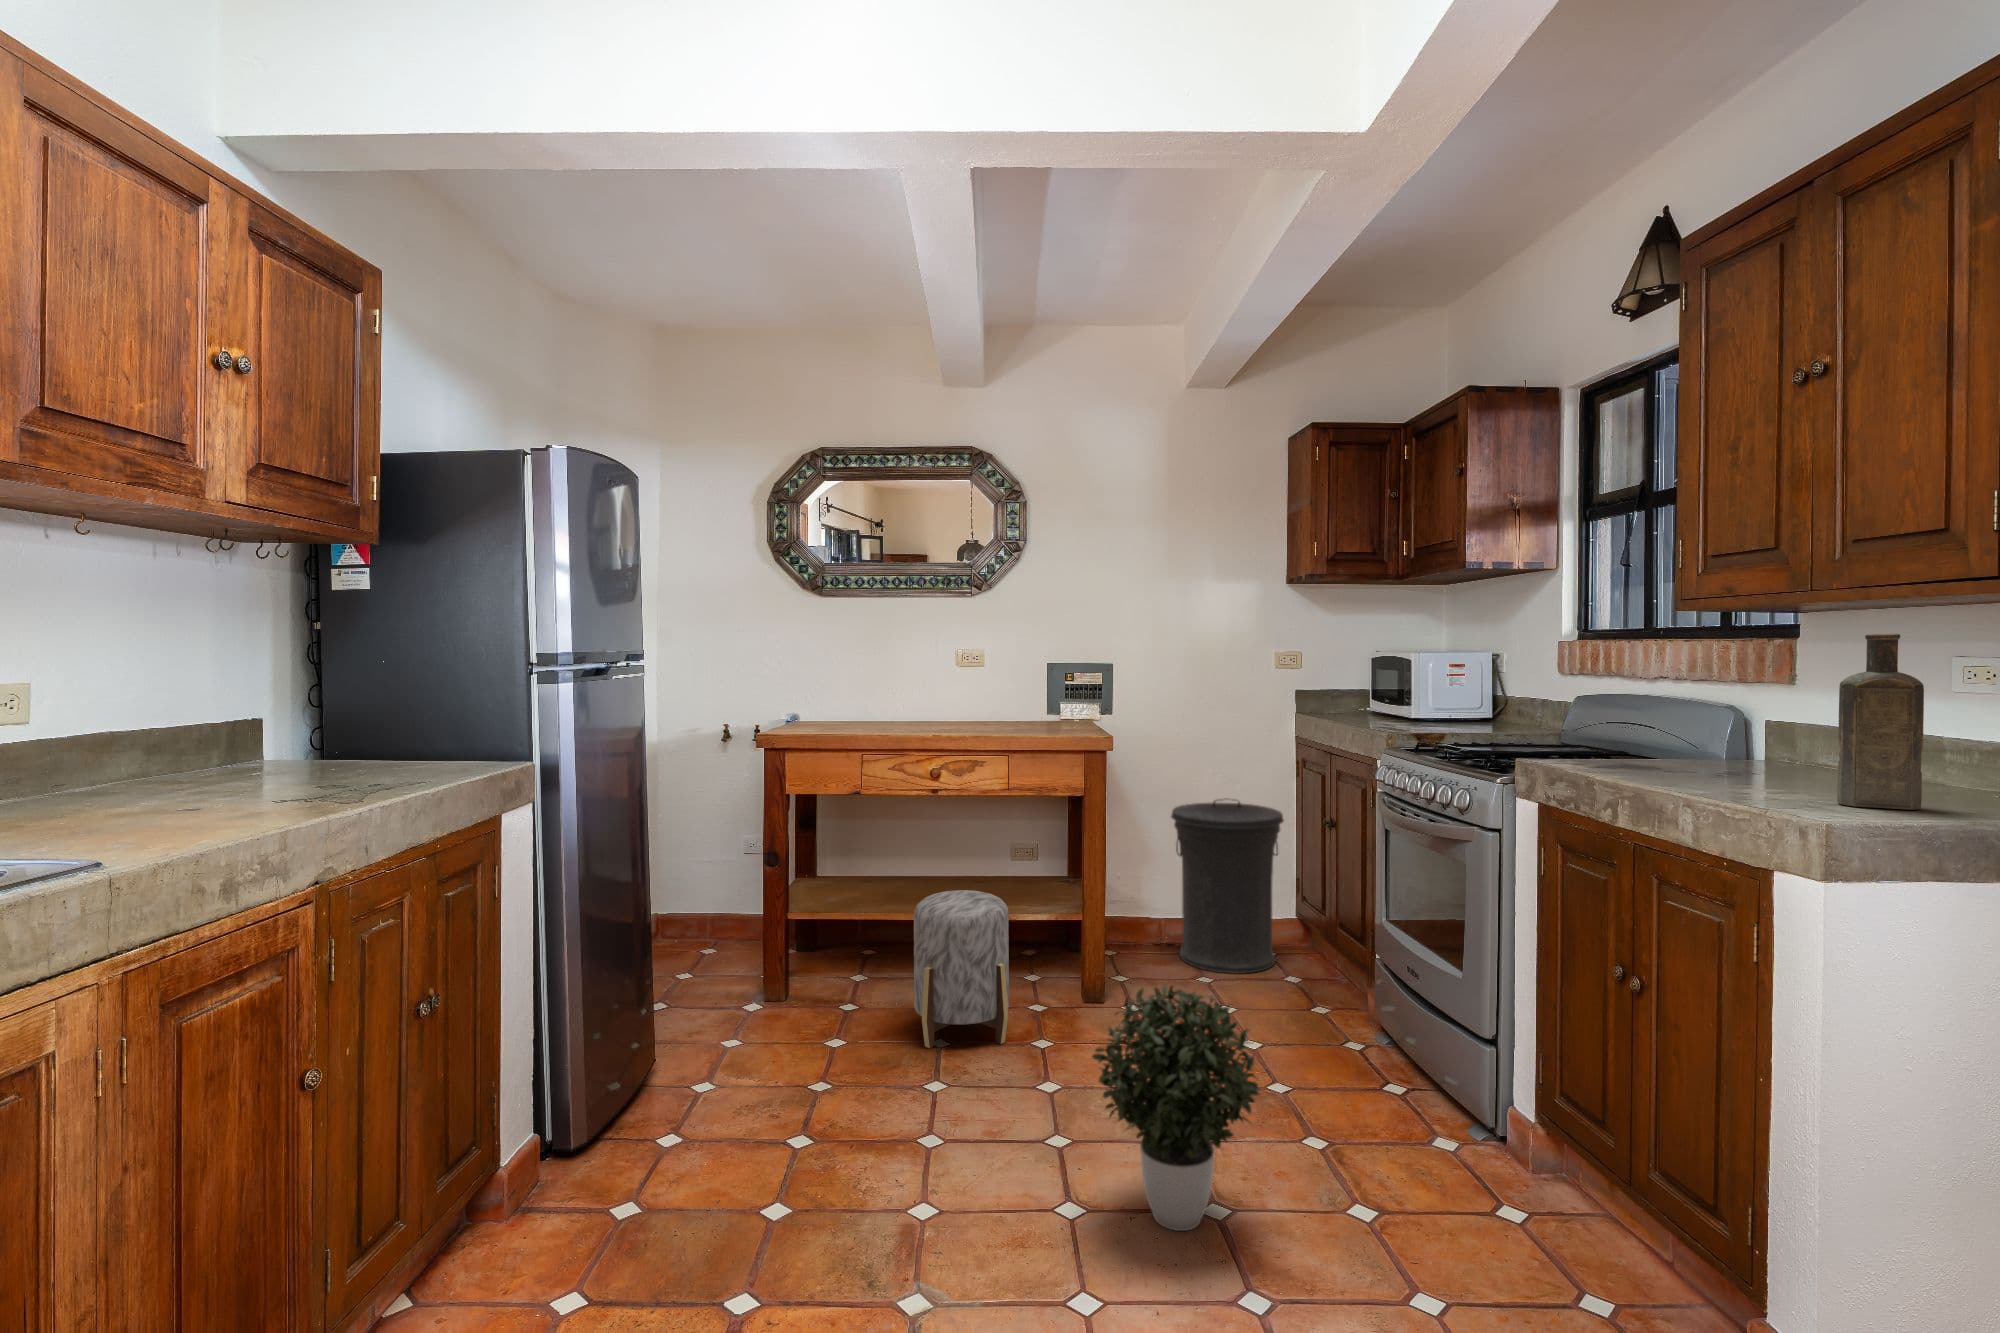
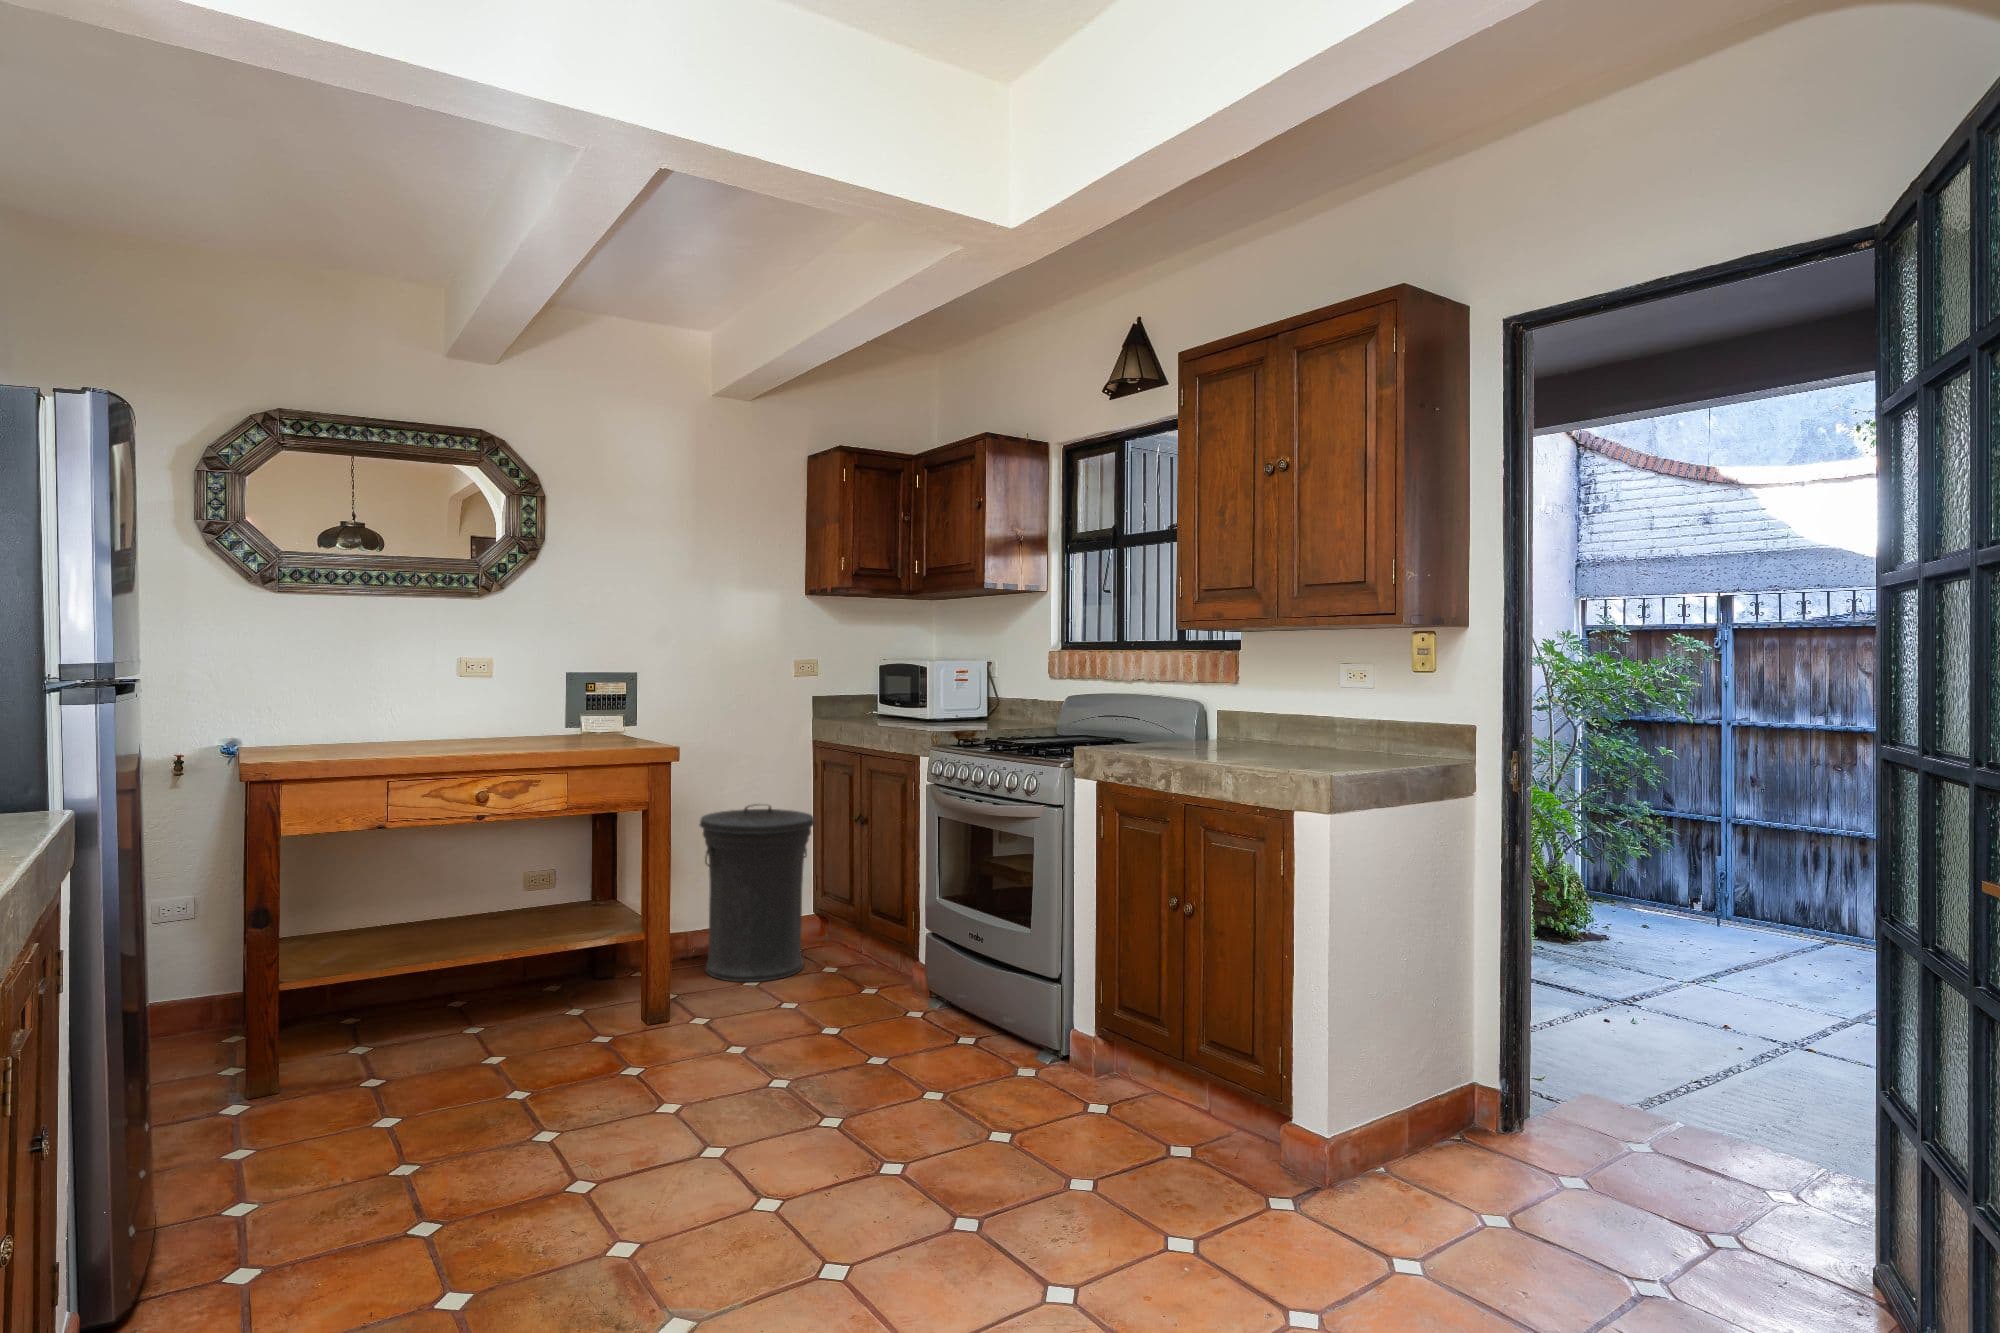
bottle: present [1837,634,1924,810] -> none [1292,653,1345,765]
stool: present [914,890,1009,1048] -> none [454,924,587,1113]
potted plant: present [1092,985,1259,1231] -> none [791,966,945,1193]

